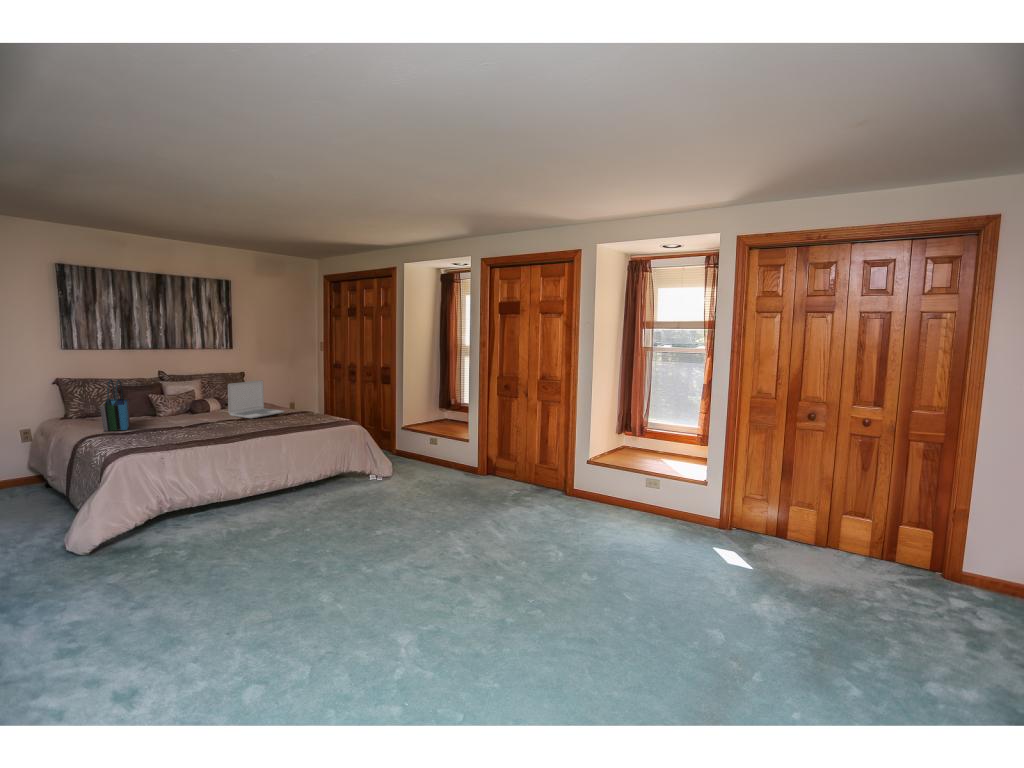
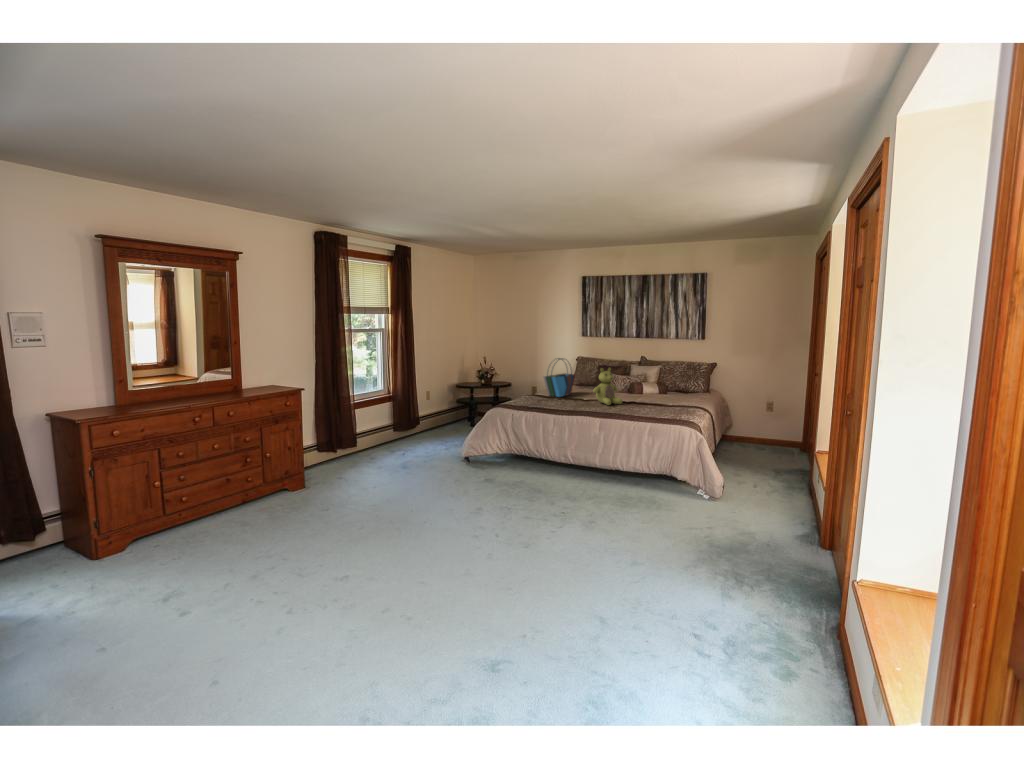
laptop: present [228,380,284,418] -> none [645,370,691,405]
stuffed bear: none [192,385,226,427] -> present [593,368,622,405]

